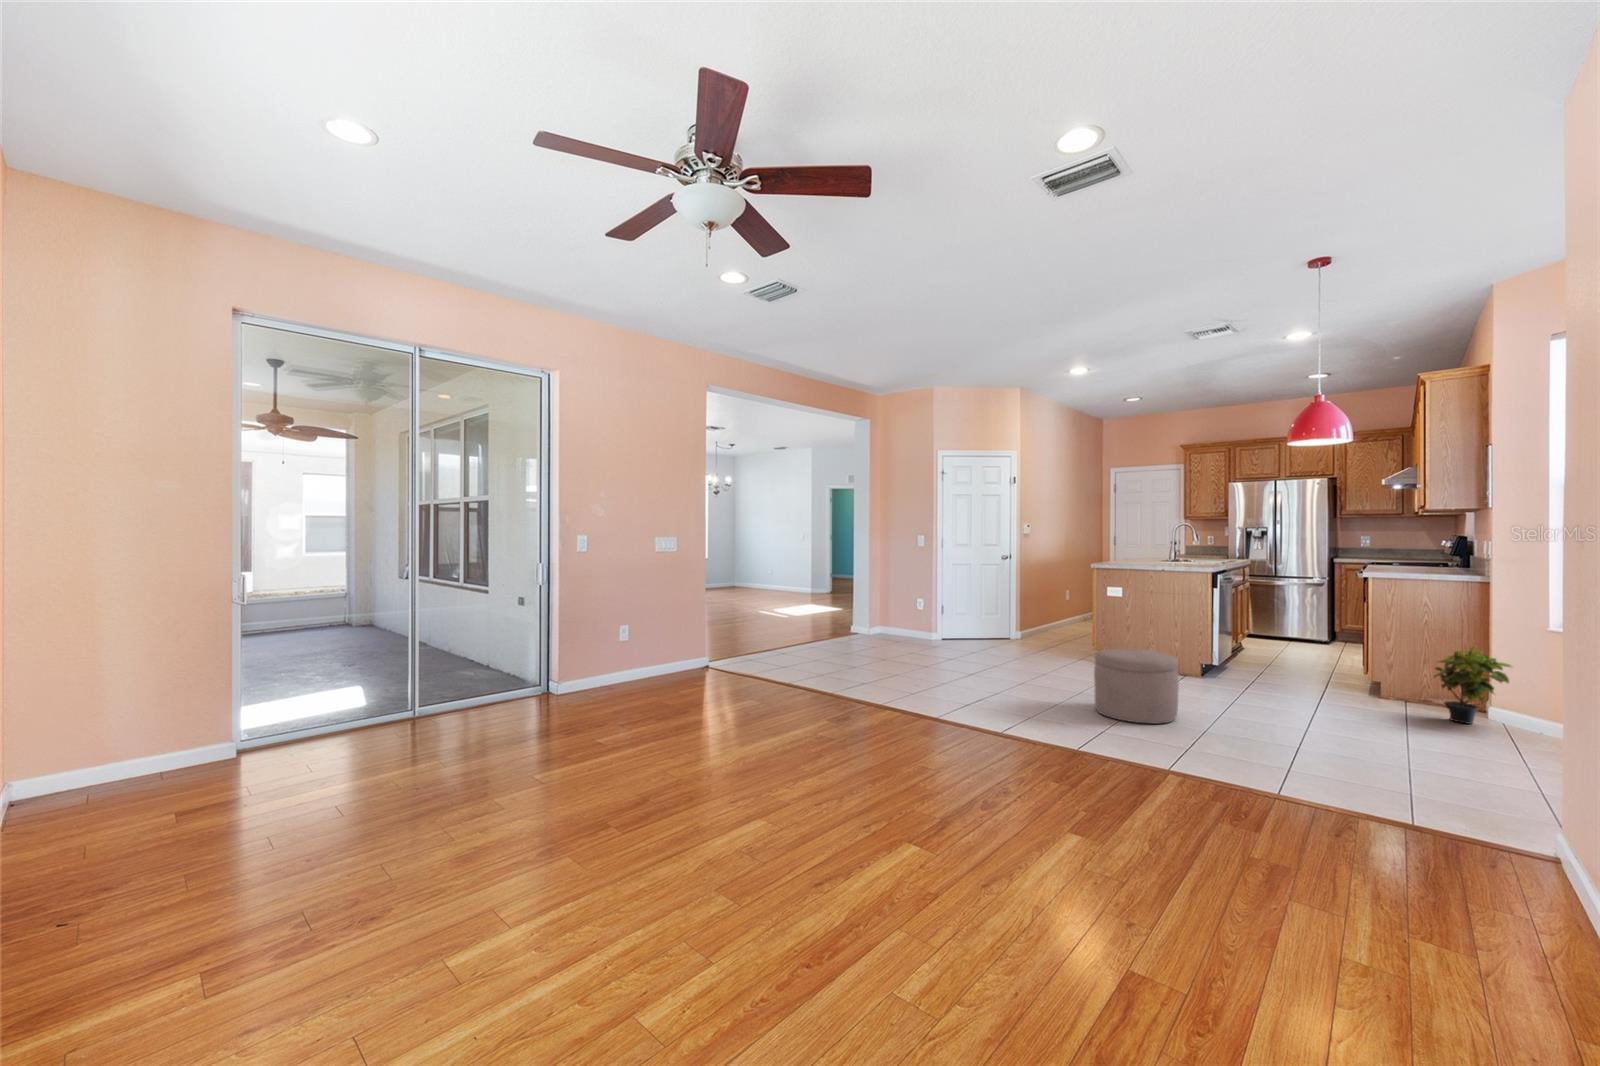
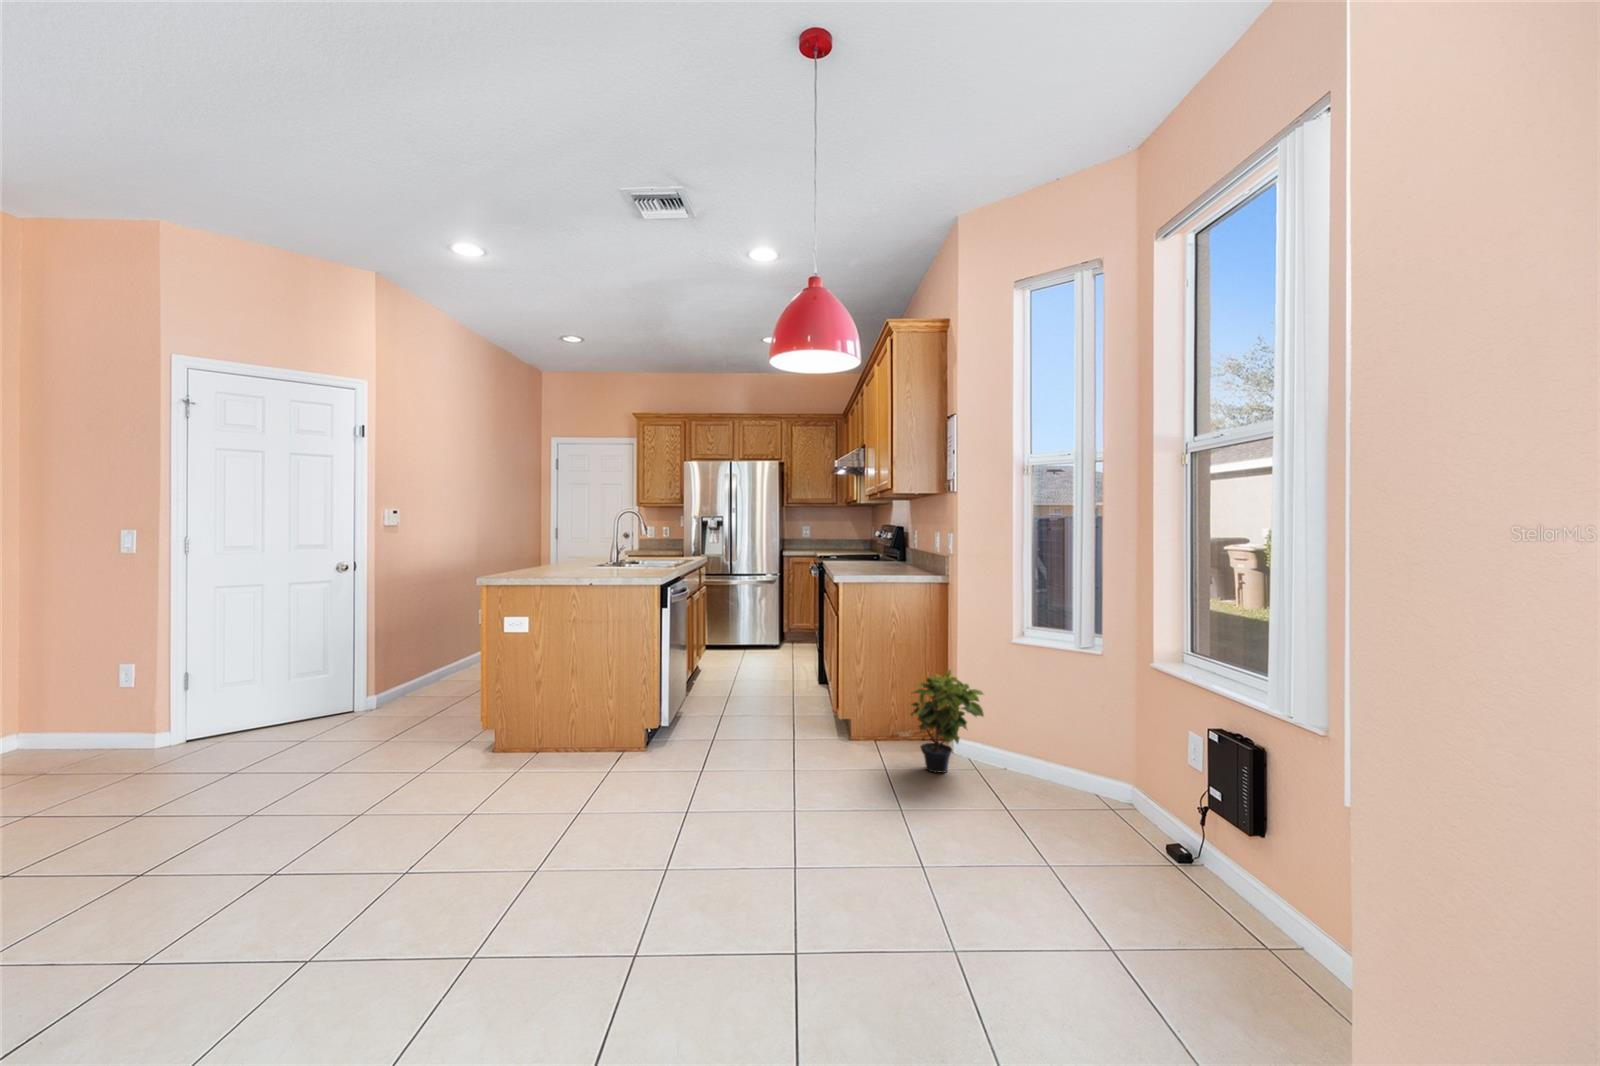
ottoman: present [1094,648,1179,724] -> none [412,764,588,964]

